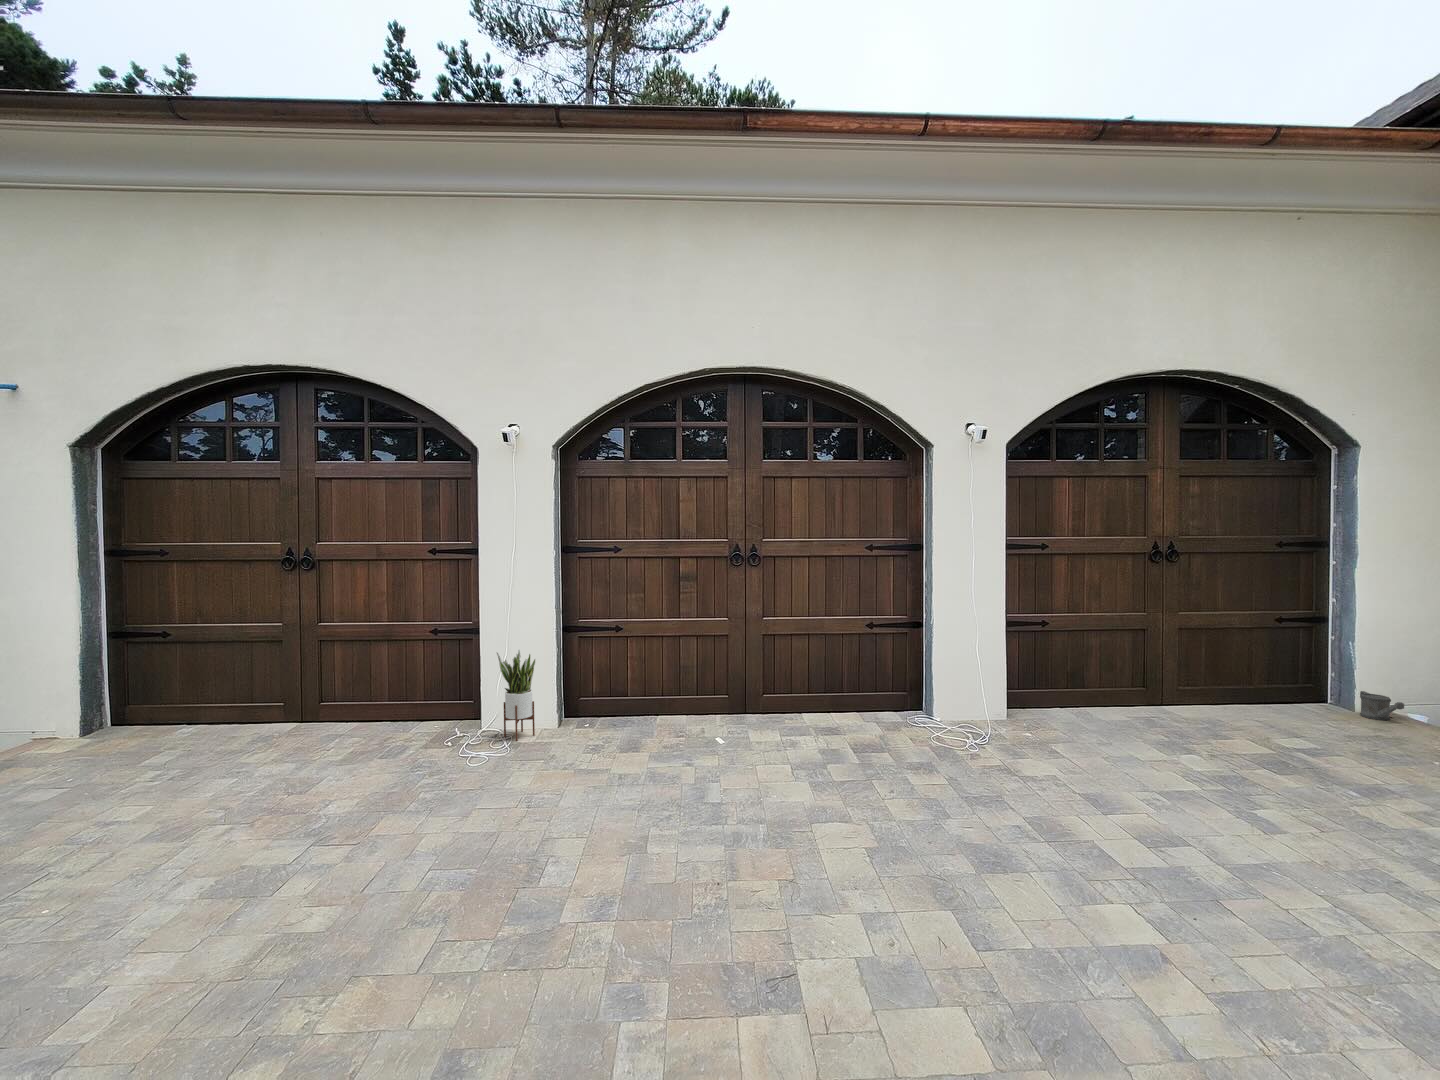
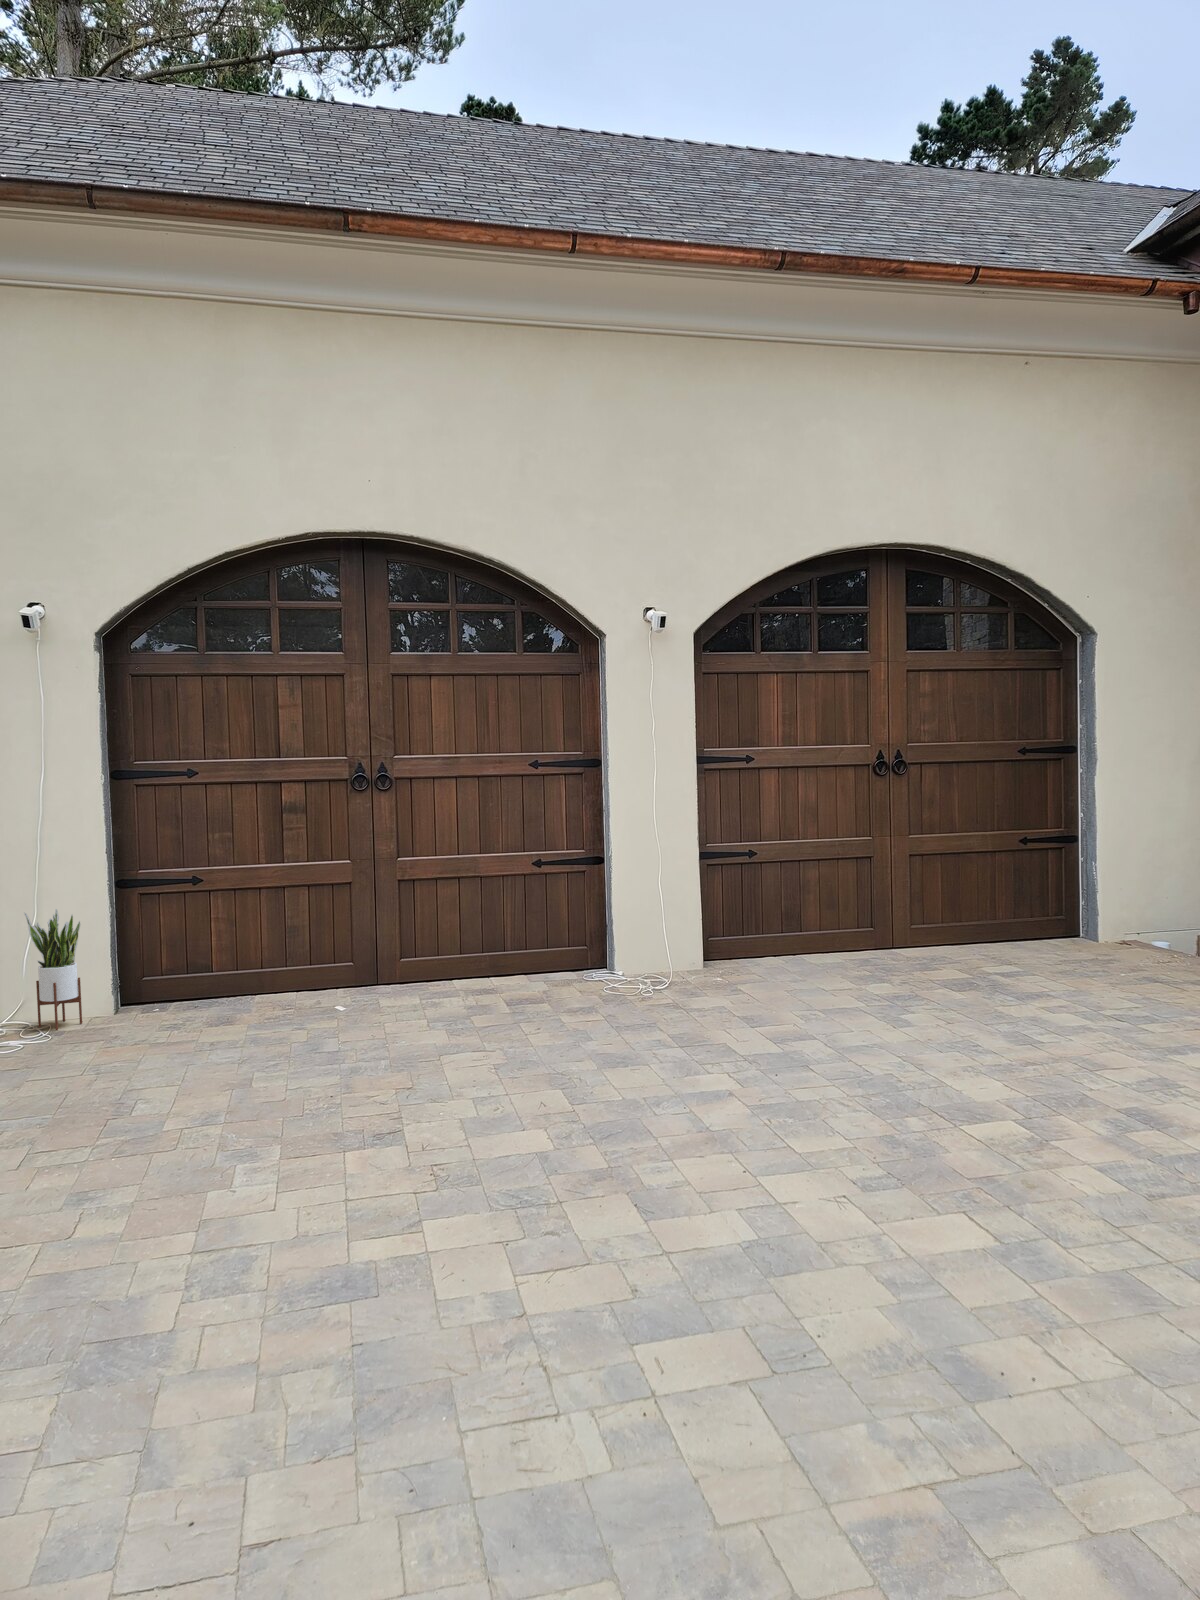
watering can: present [1360,691,1404,720] -> none [1102,919,1134,949]

